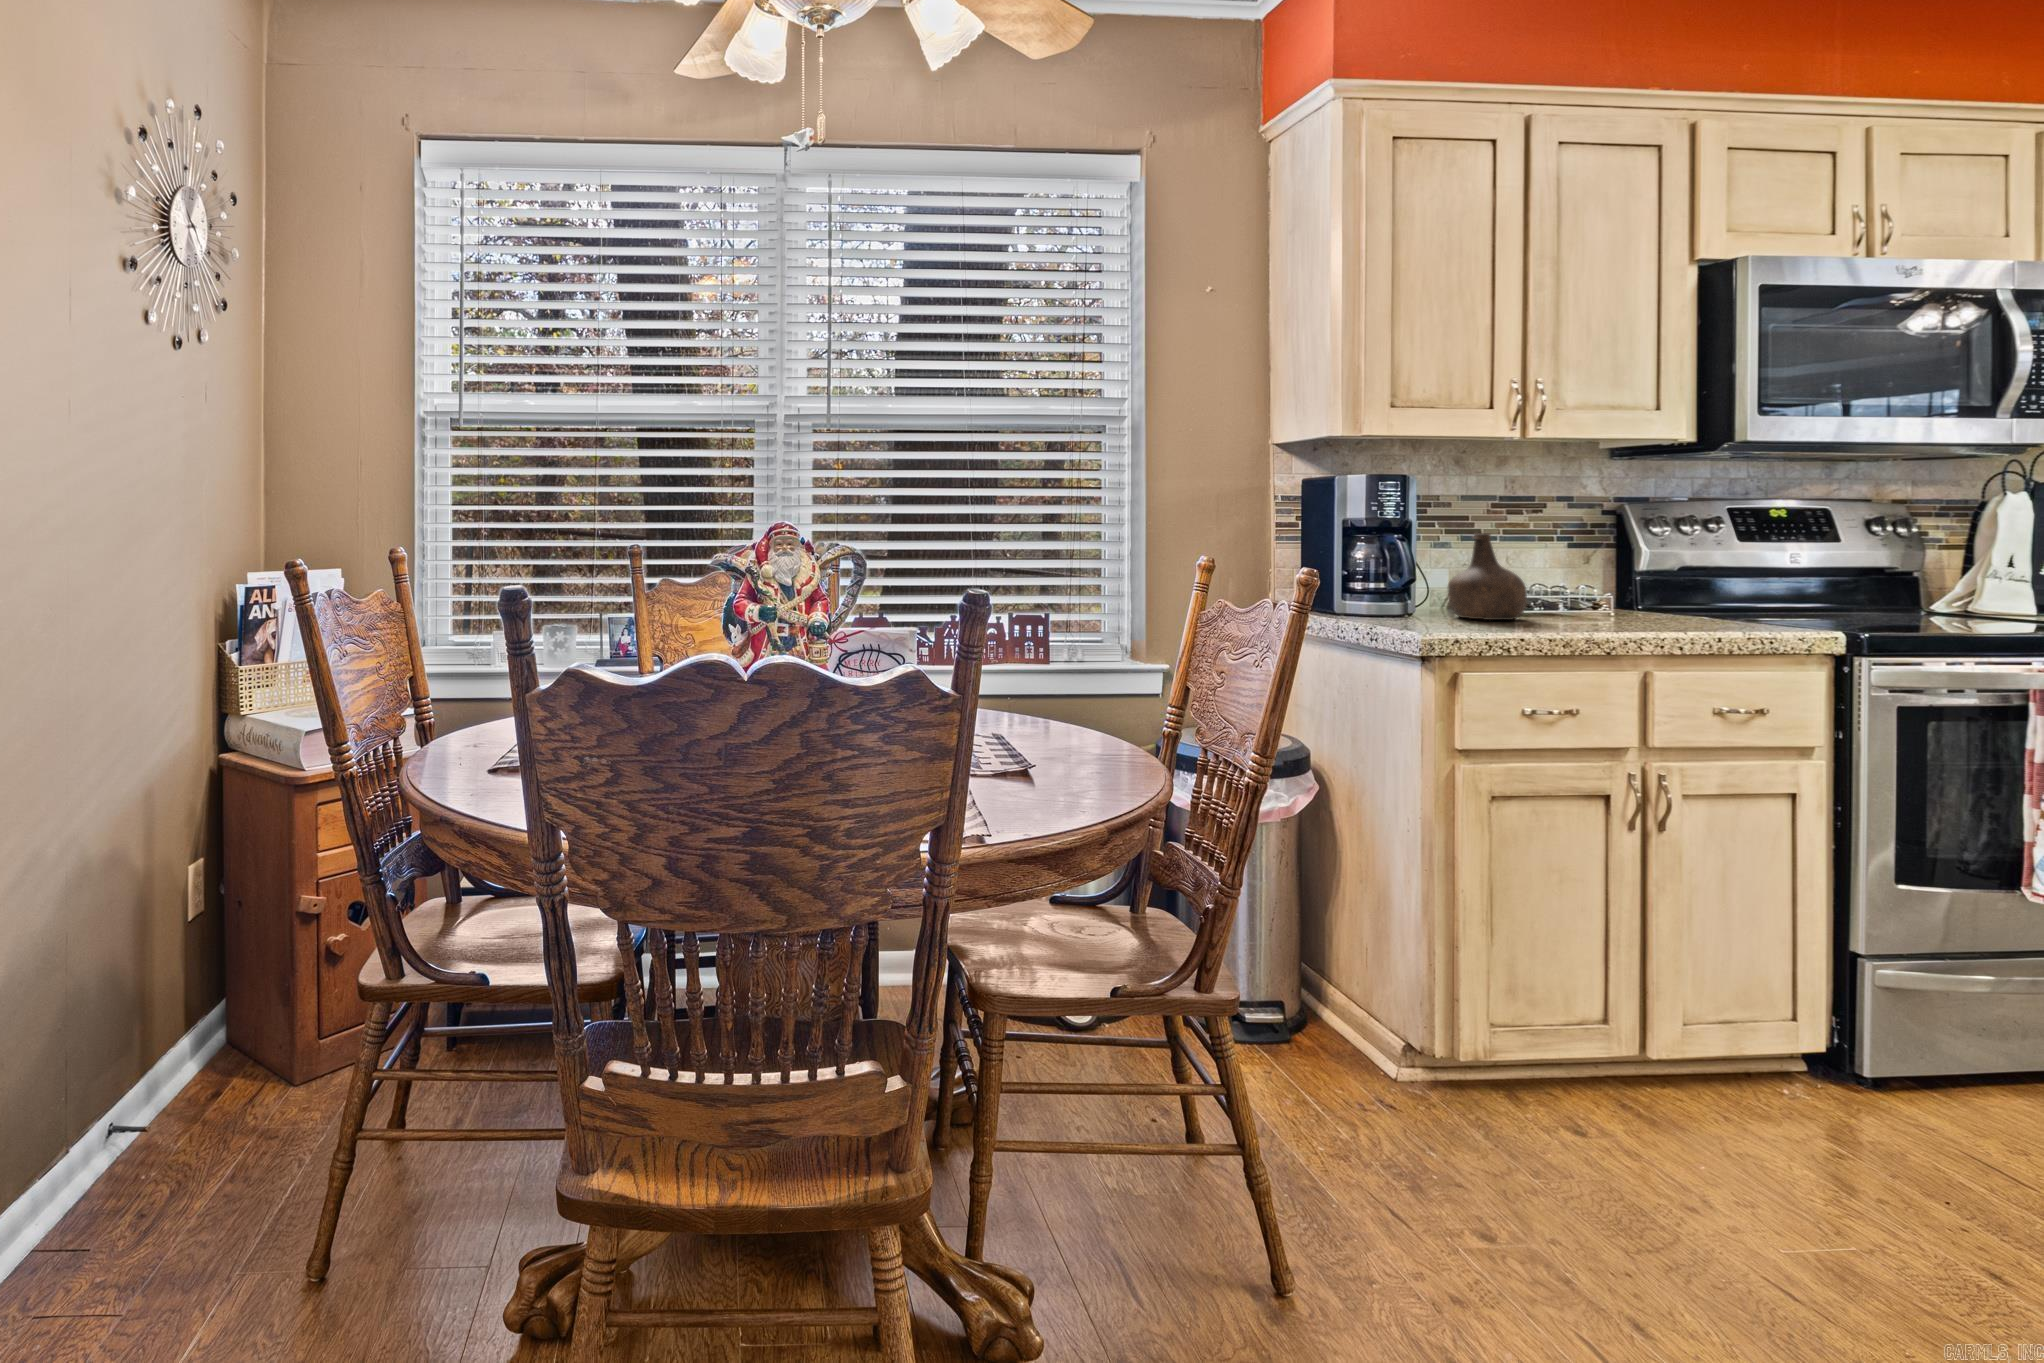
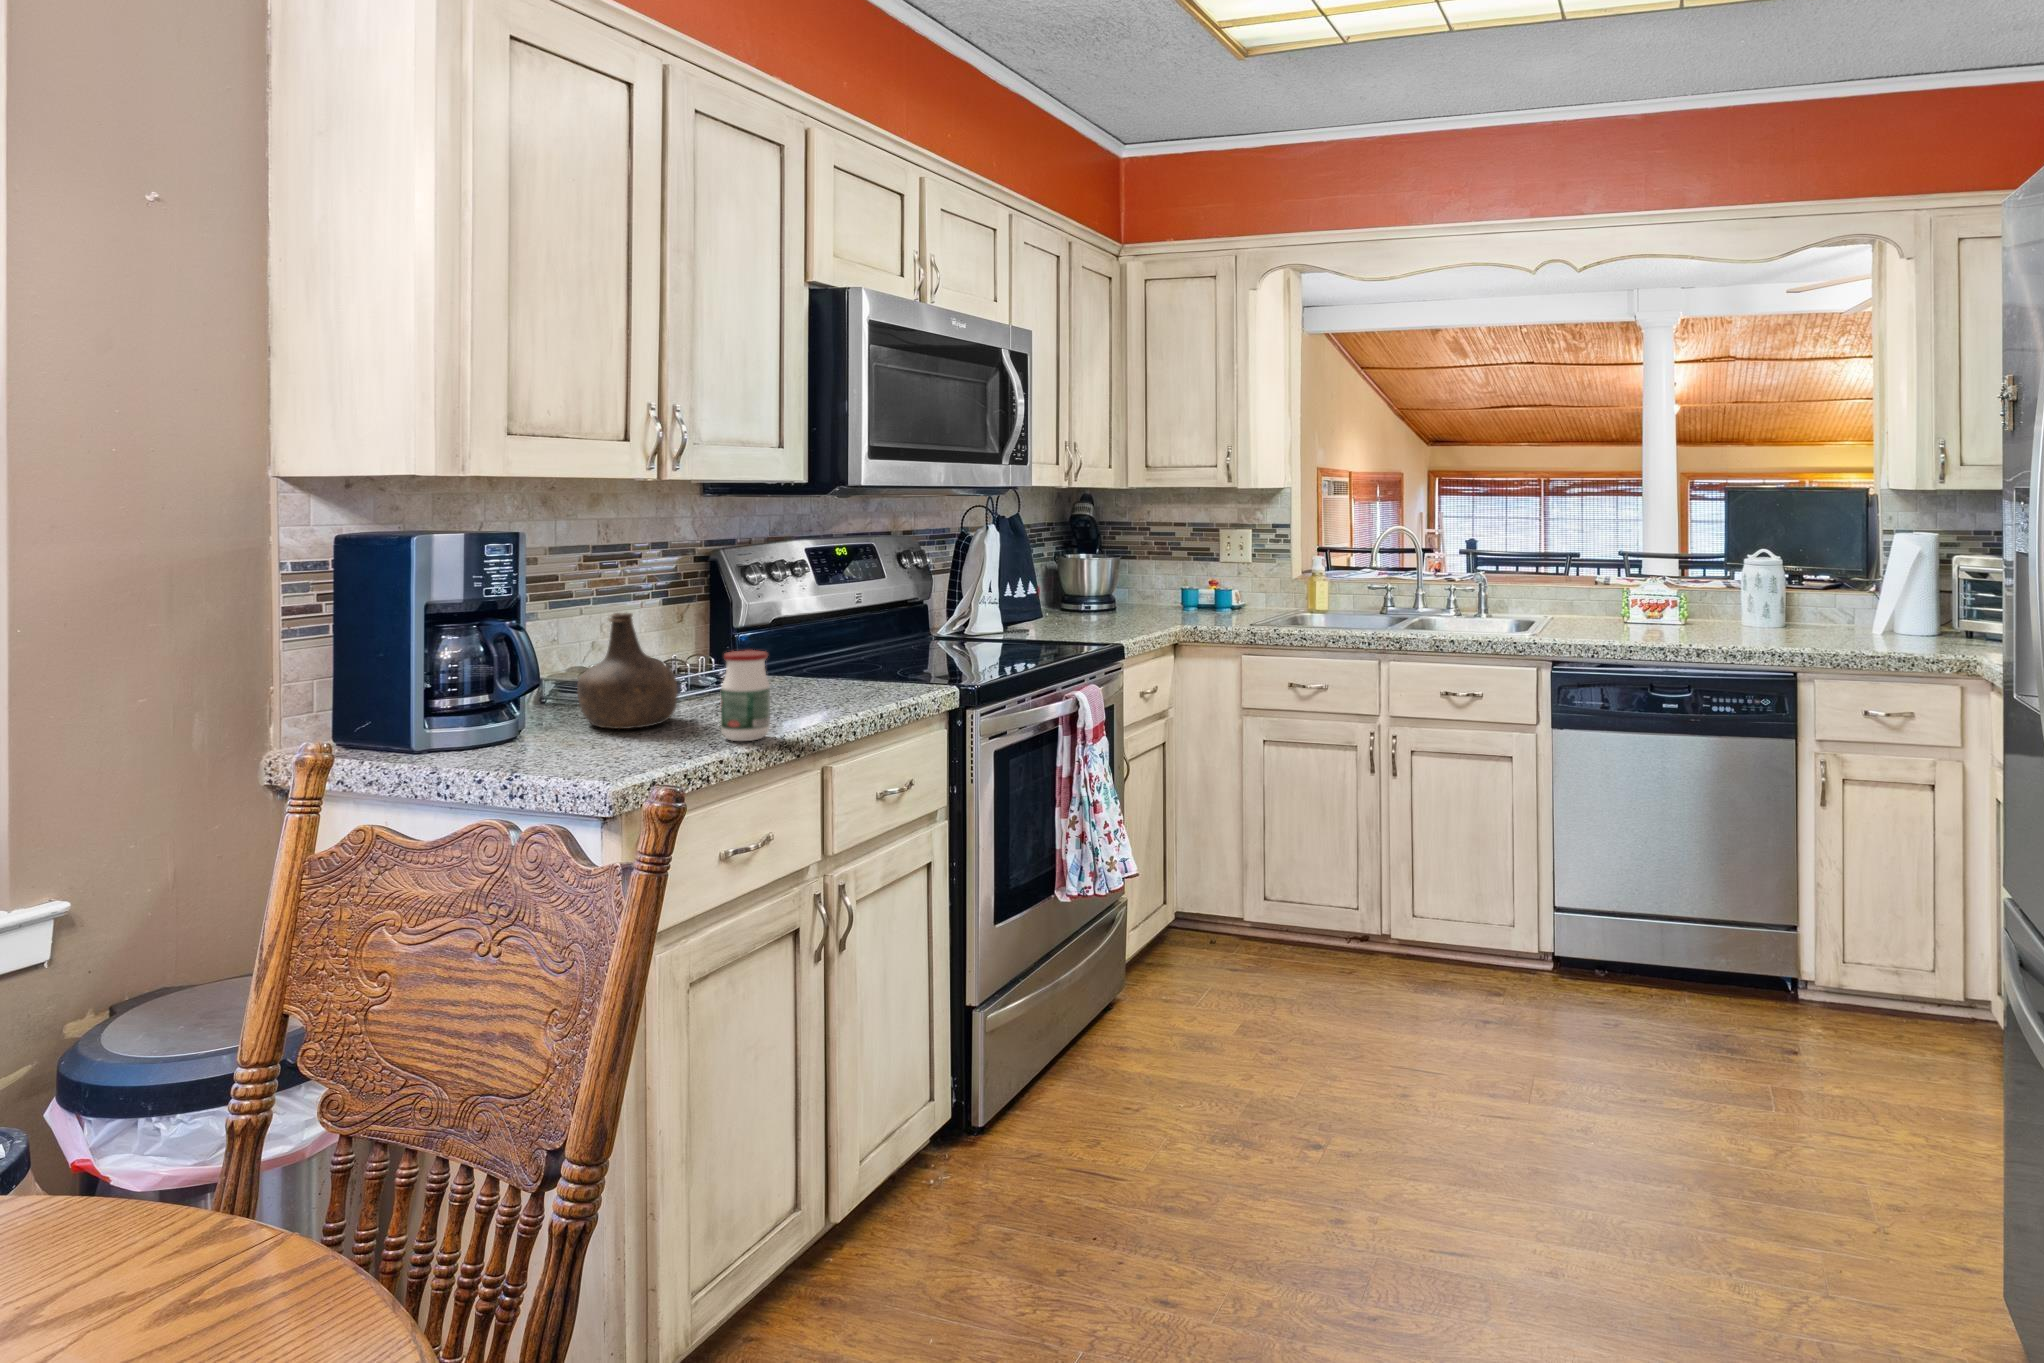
jar: none [1540,561,1584,632] -> present [720,650,770,741]

